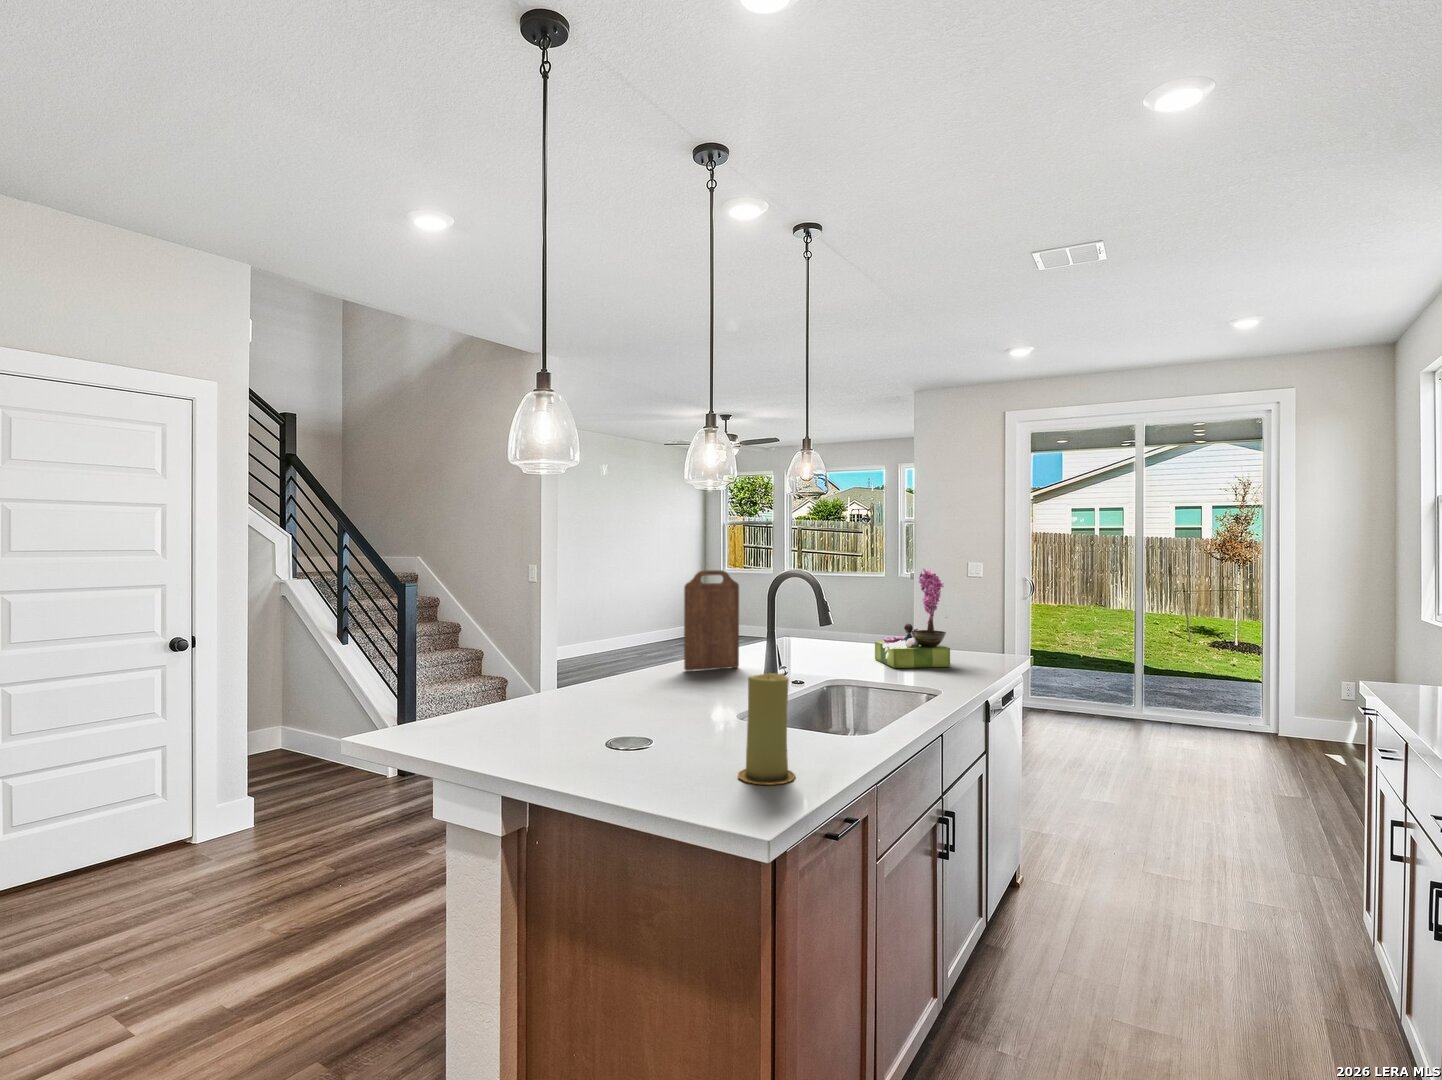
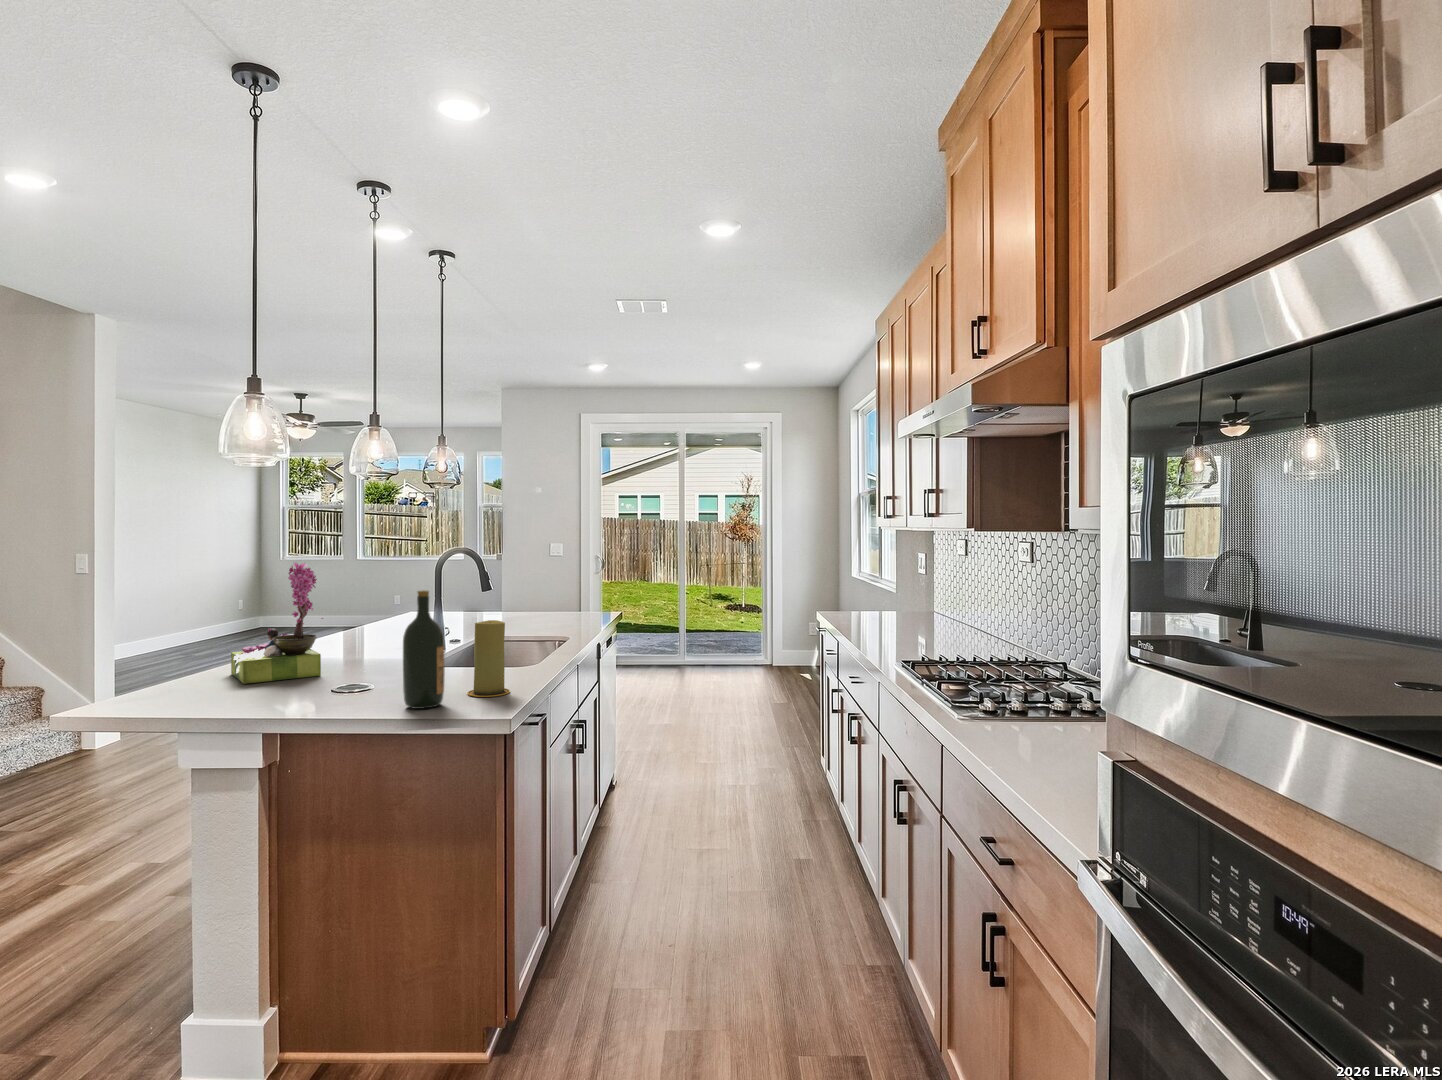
flower arrangement: present [875,568,950,668] -> present [231,562,323,684]
cutting board: present [684,570,739,671] -> none [344,552,394,642]
wine bottle: none [643,629,697,793] -> present [403,590,444,709]

